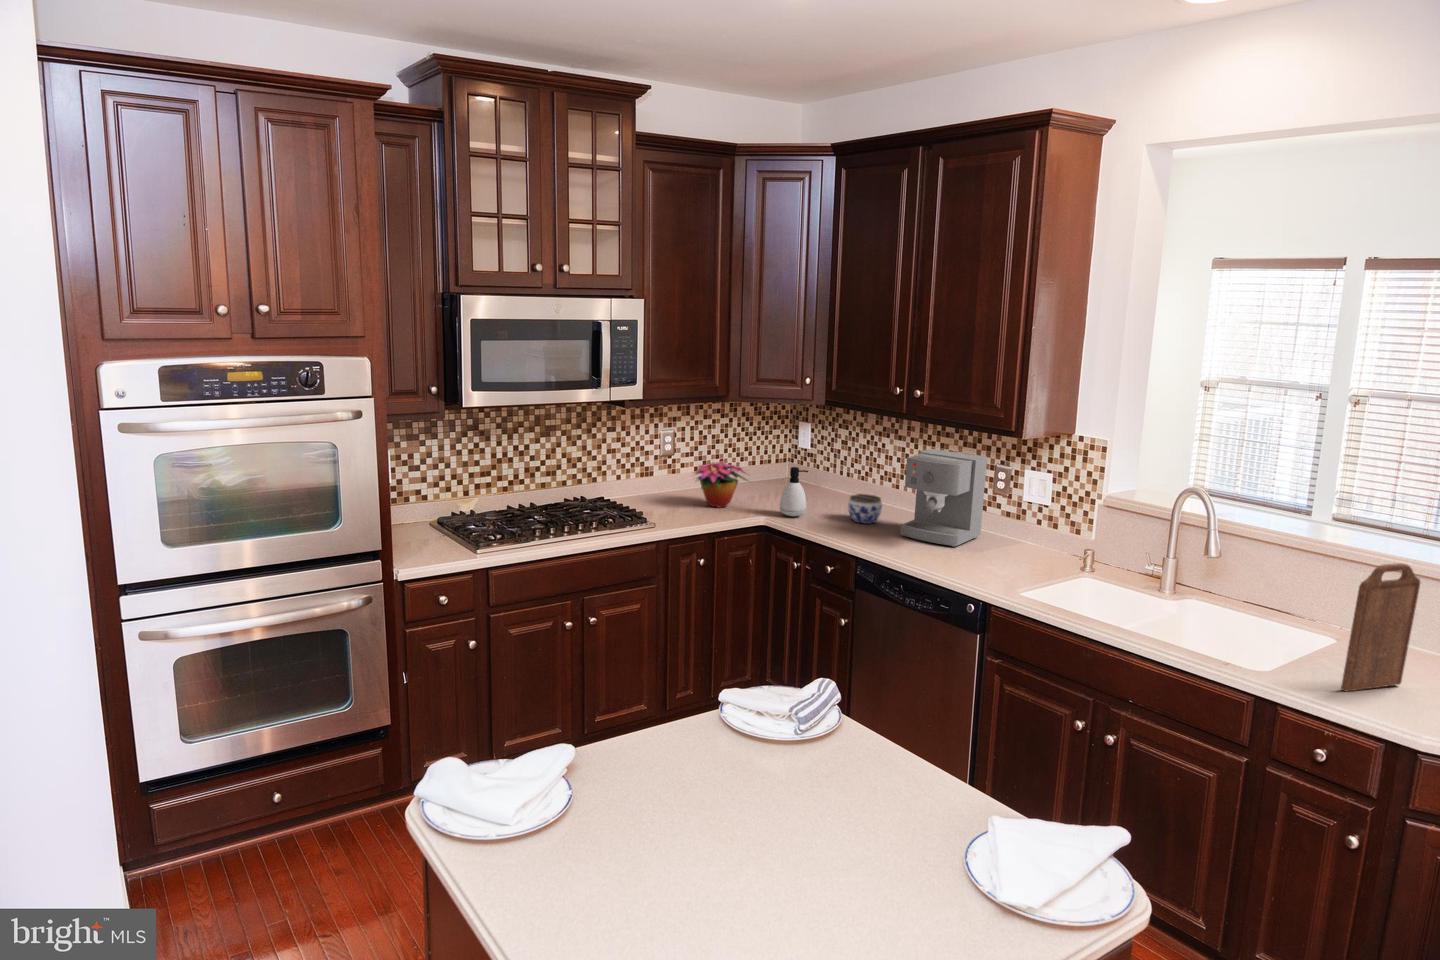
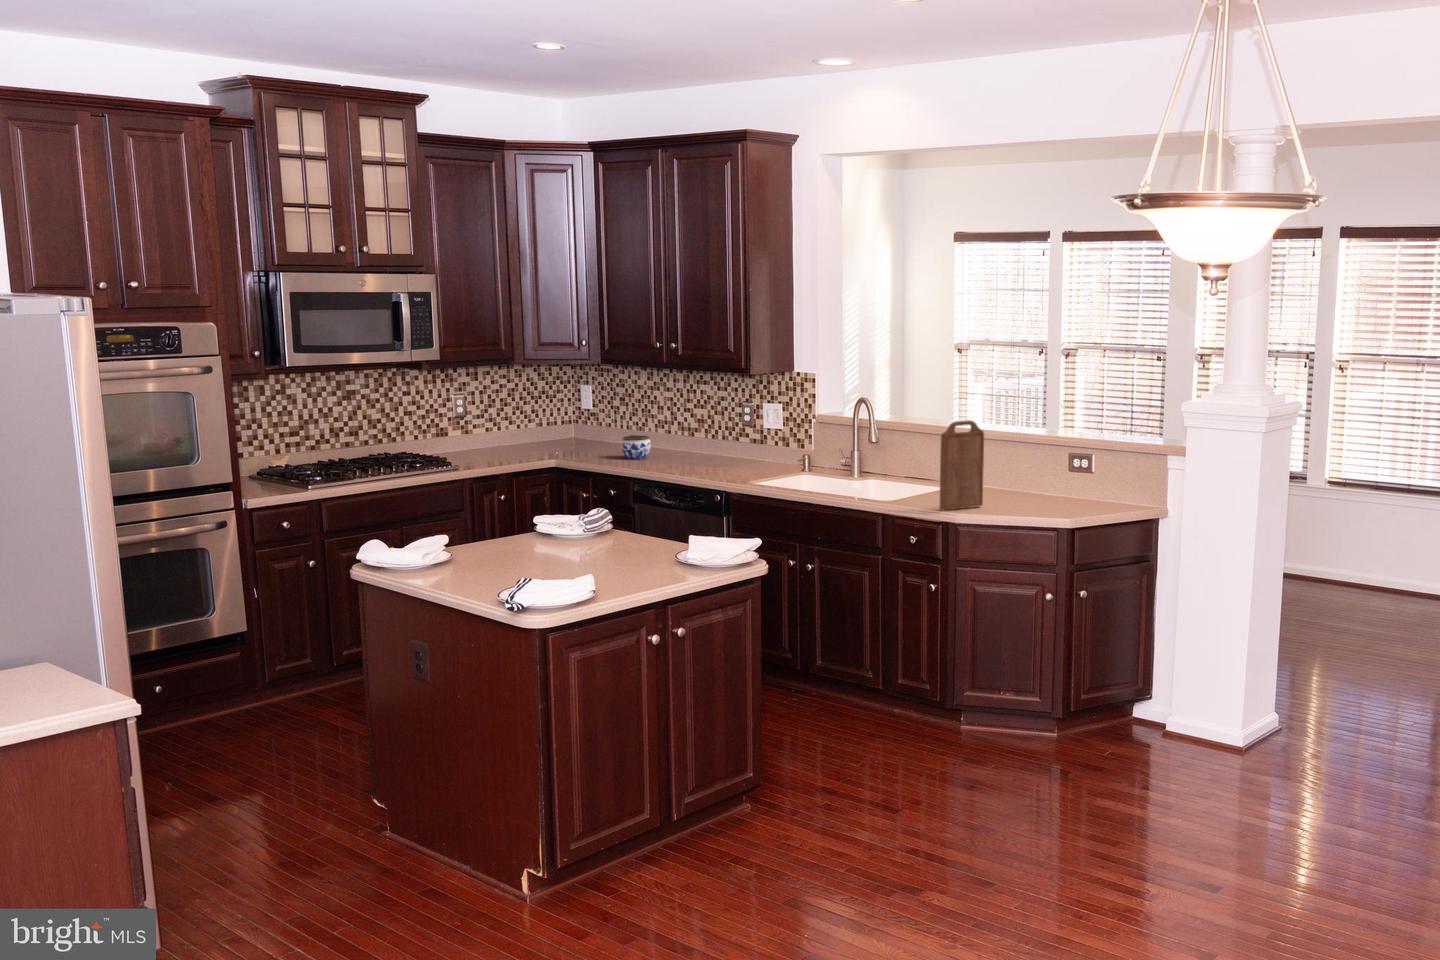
coffee maker: present [900,449,987,547] -> none [664,391,732,467]
flower arrangement: present [694,461,748,508] -> none [479,414,539,456]
soap dispenser: present [780,467,808,516] -> none [562,415,585,458]

